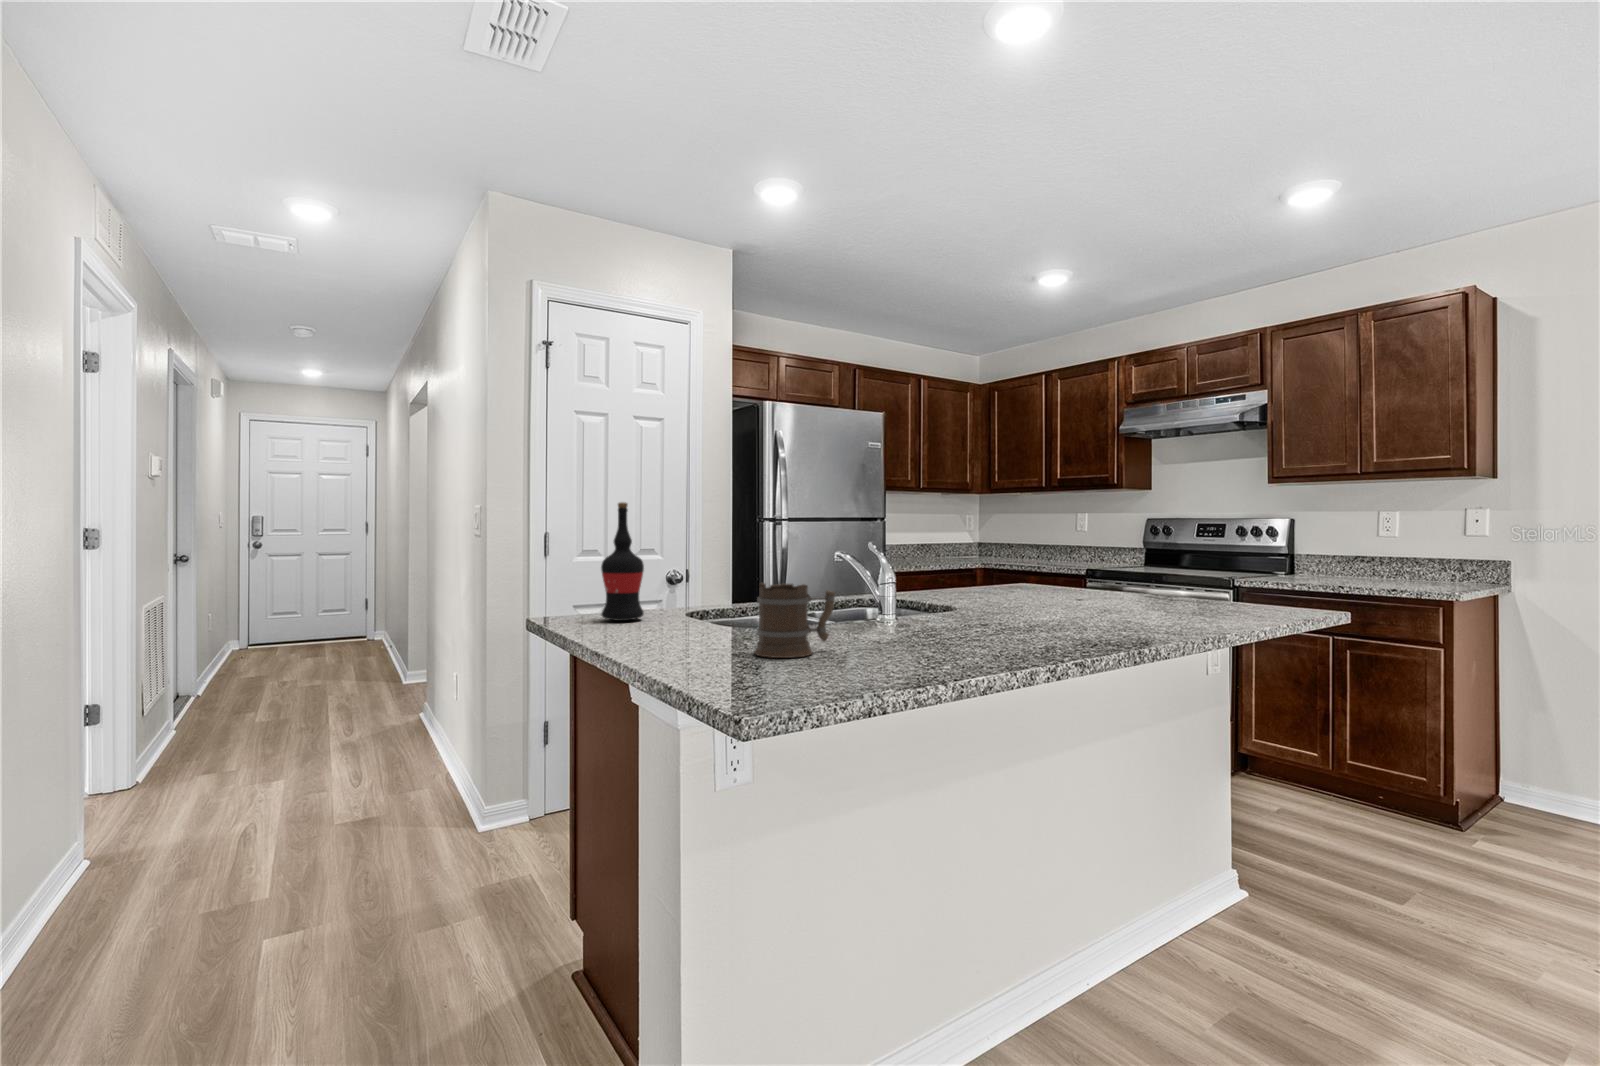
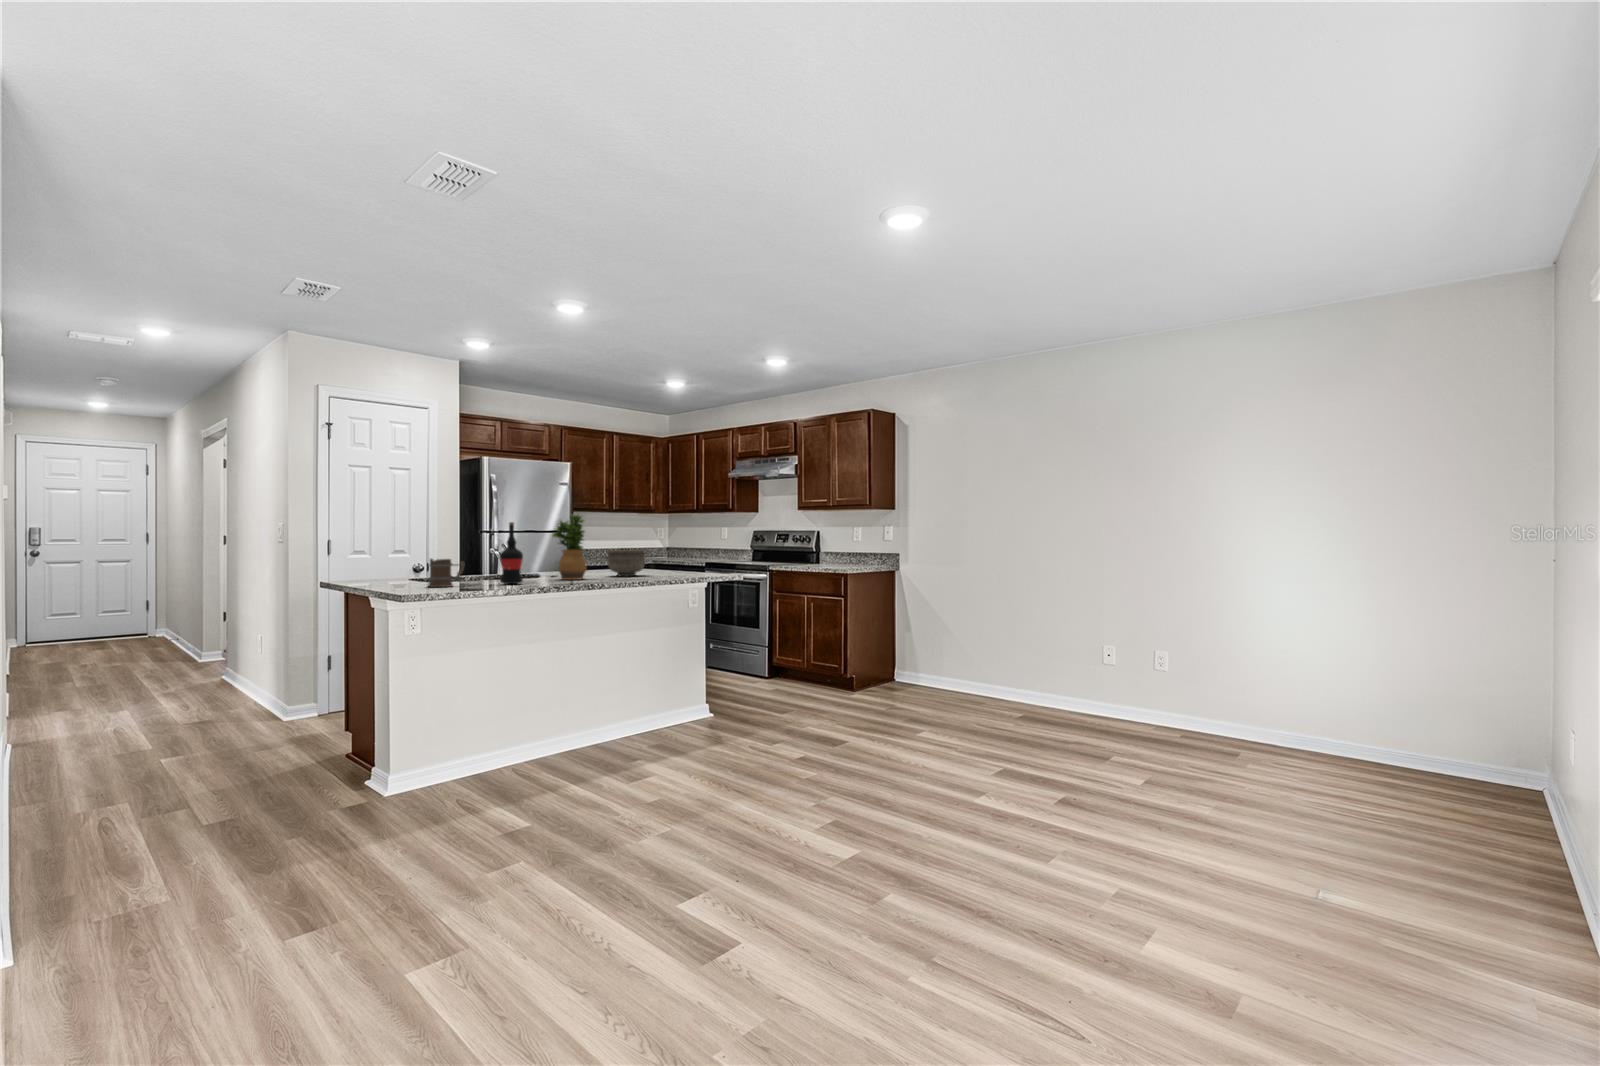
potted plant: none [981,477,1063,627] -> present [552,514,587,580]
wine bottle: present [601,502,644,621] -> present [500,522,523,584]
bowl: none [1067,556,1165,616] -> present [607,550,645,576]

